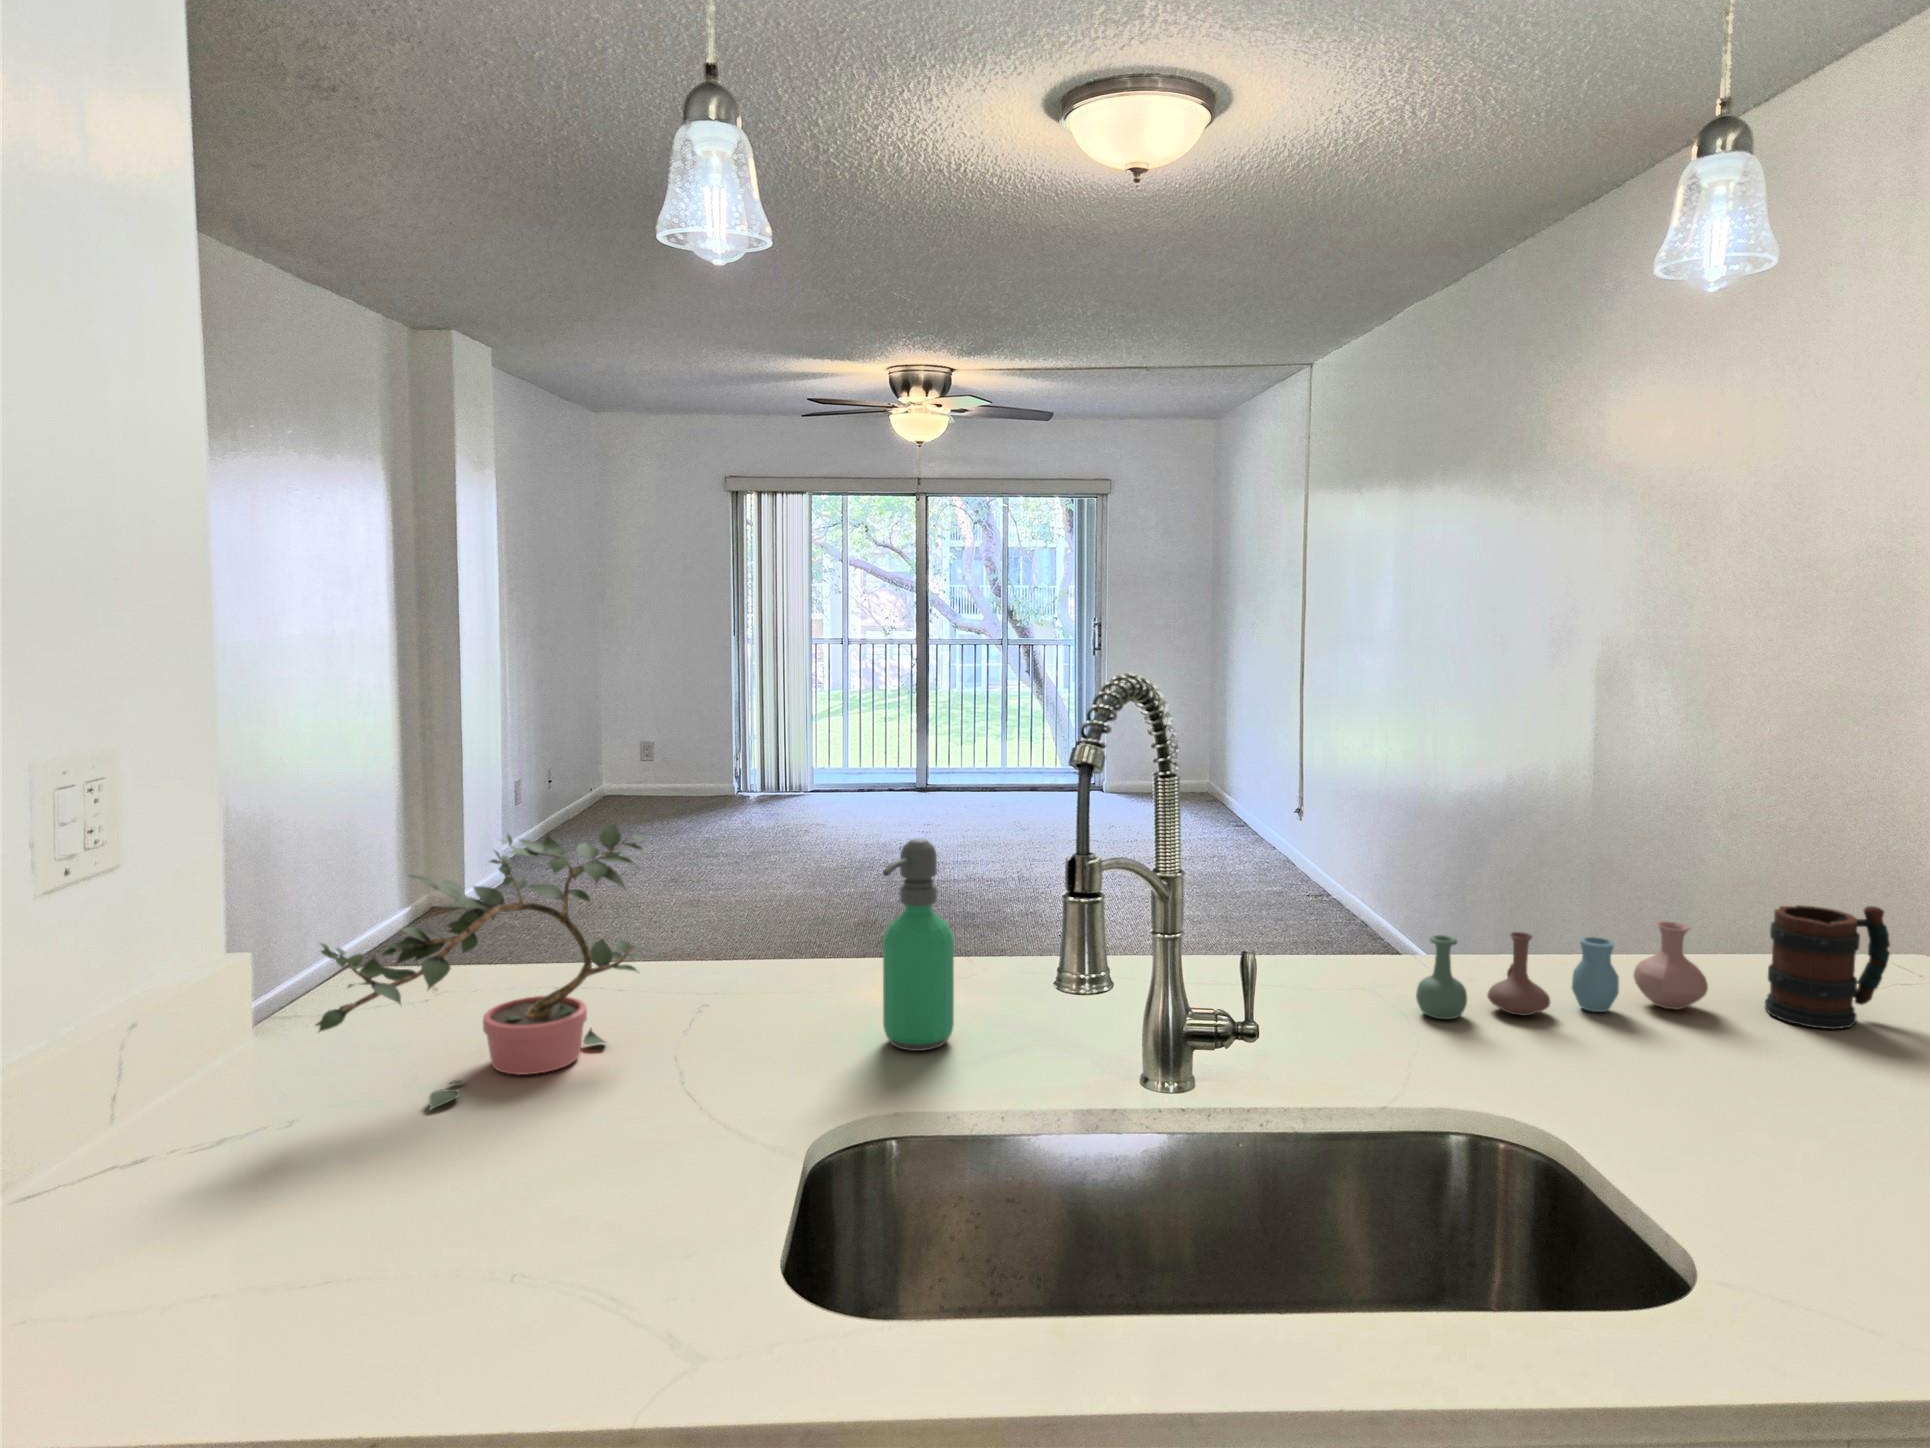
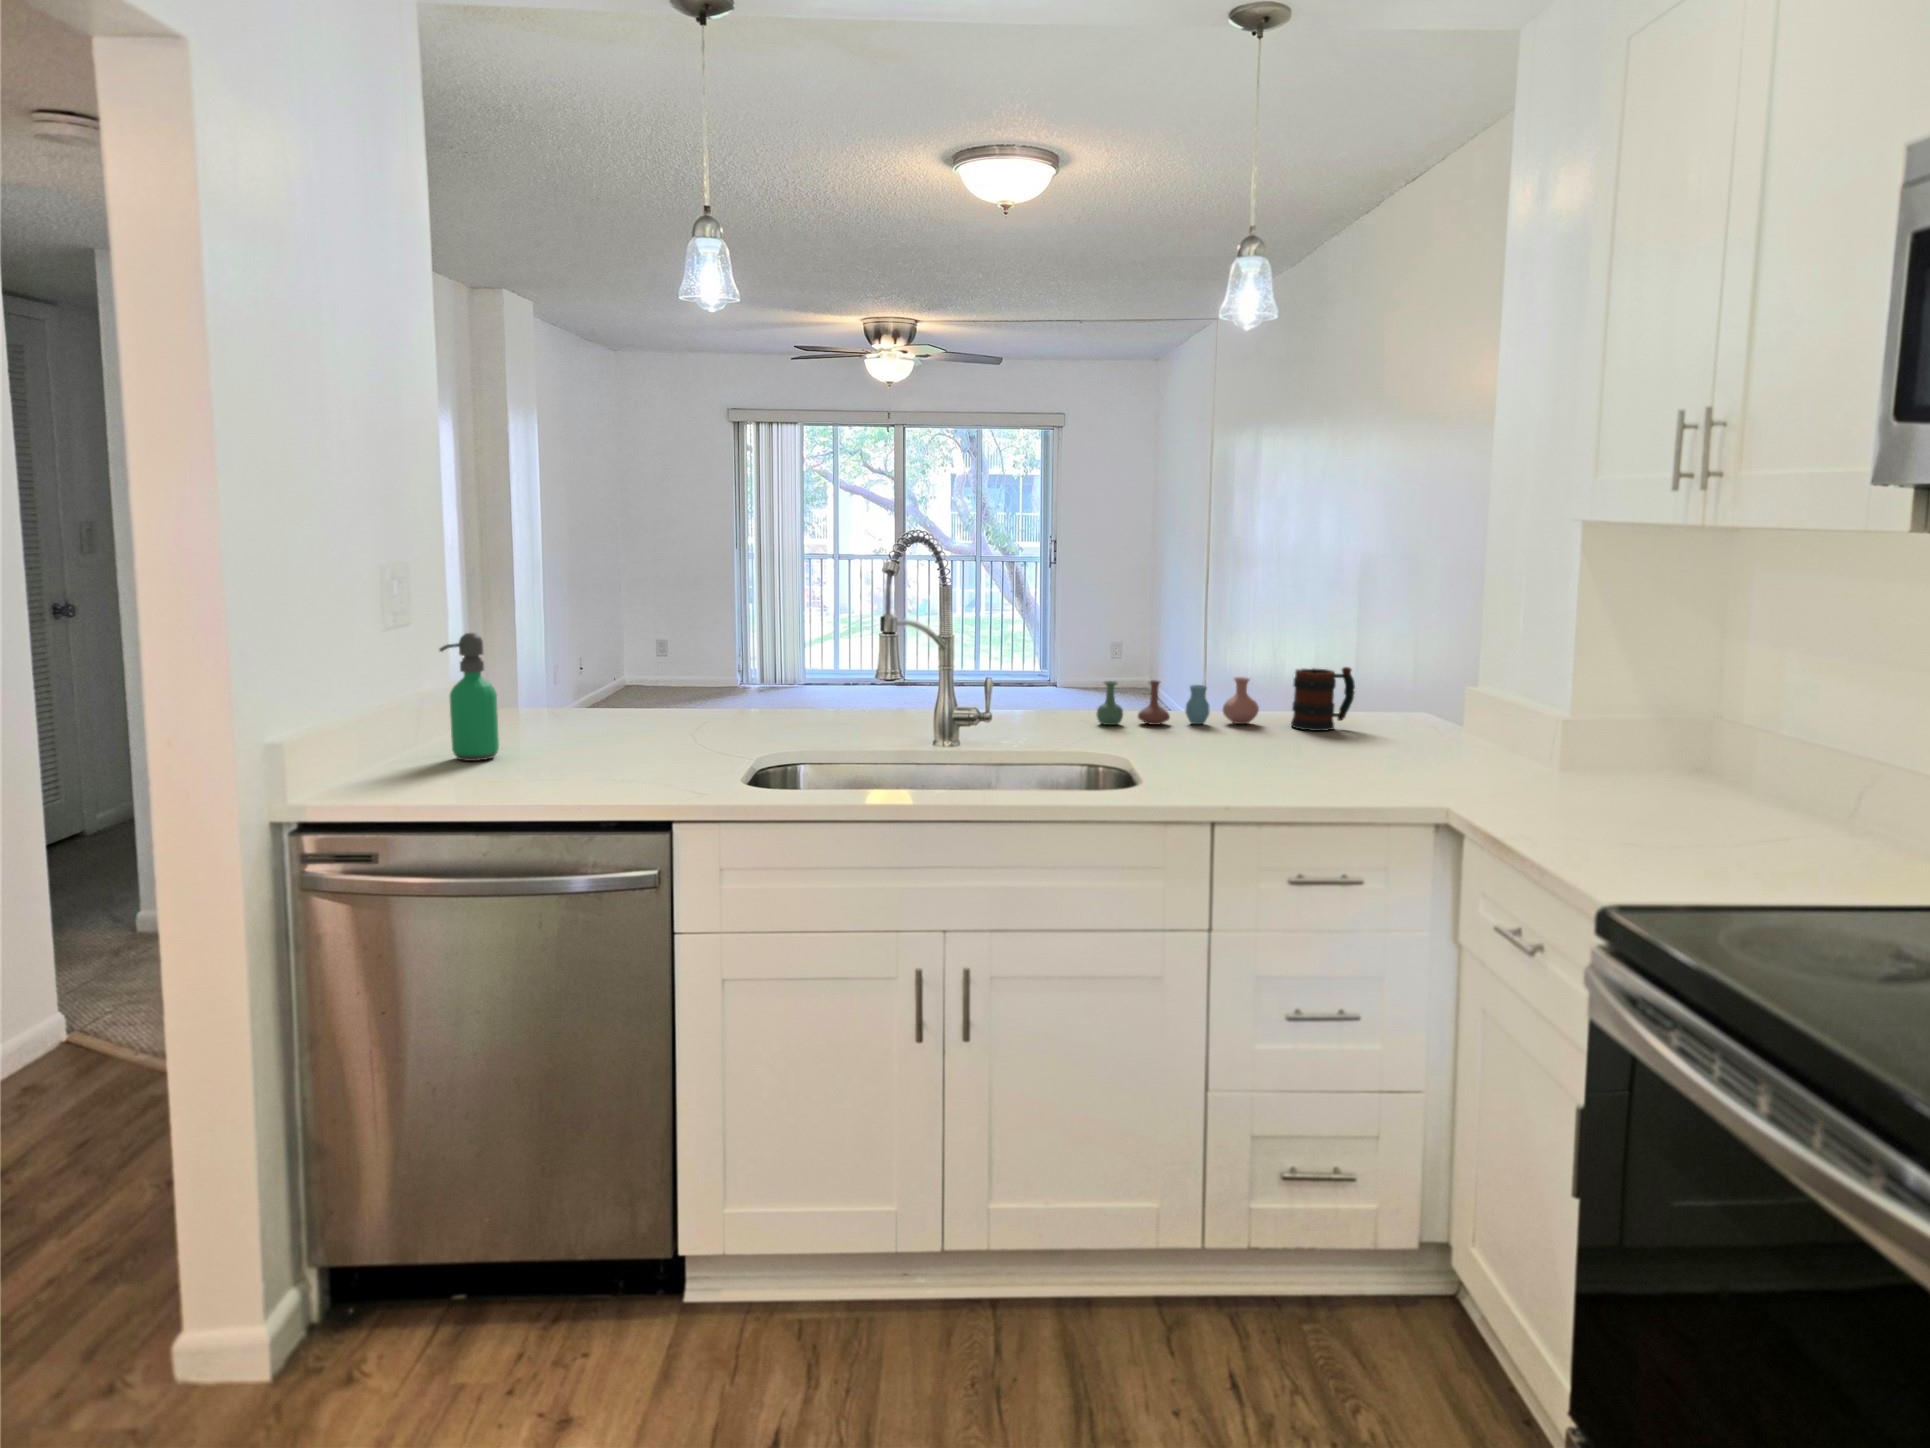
potted plant: present [316,825,646,1110] -> none [516,610,678,740]
soap dispenser: present [883,839,954,1051] -> present [440,633,499,761]

